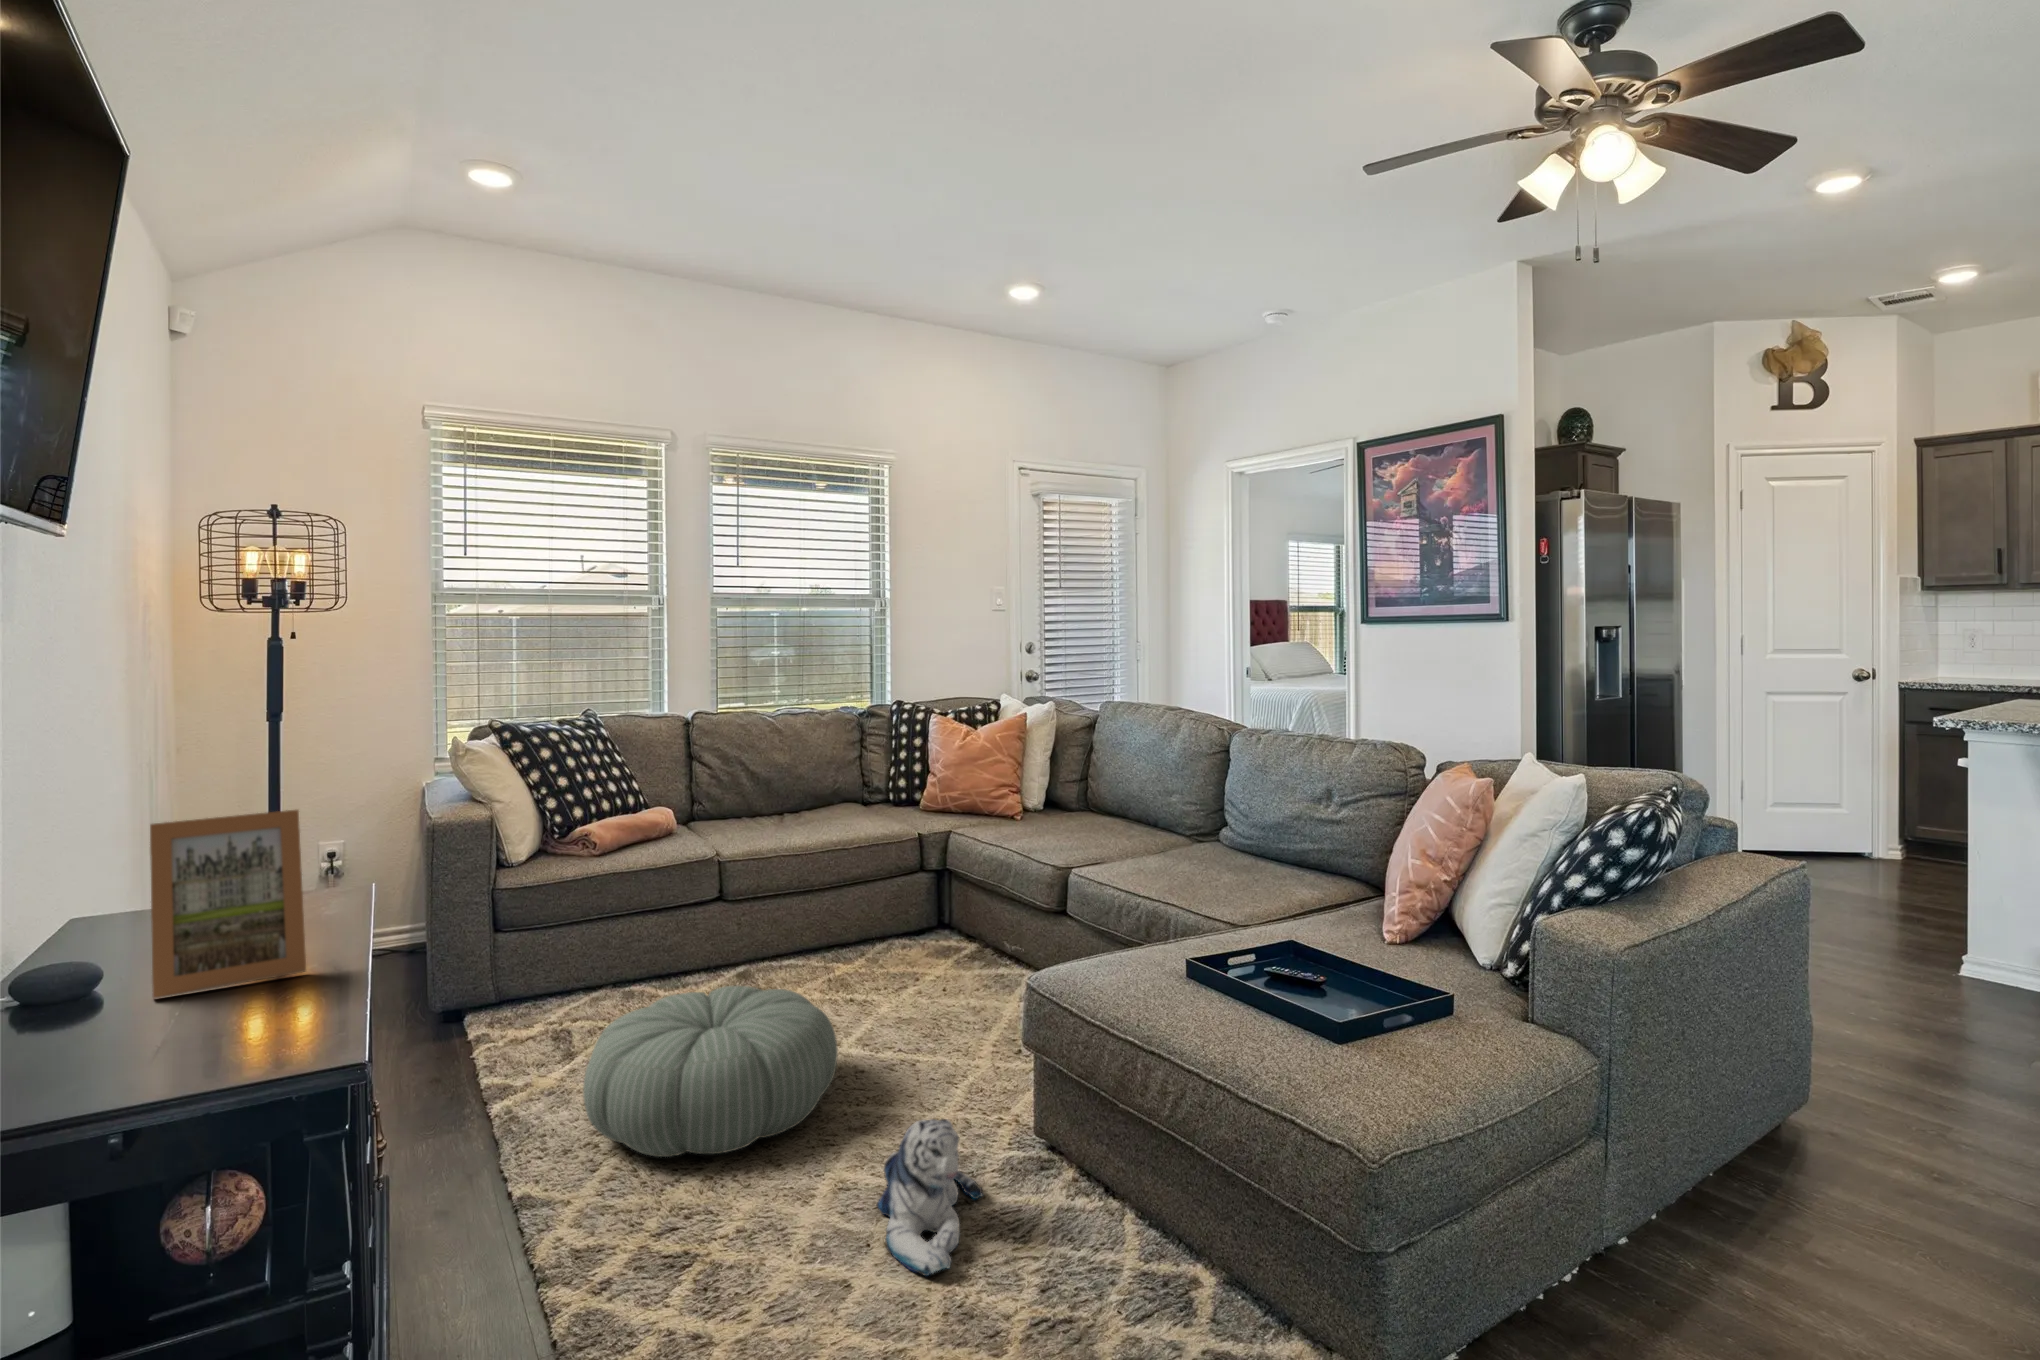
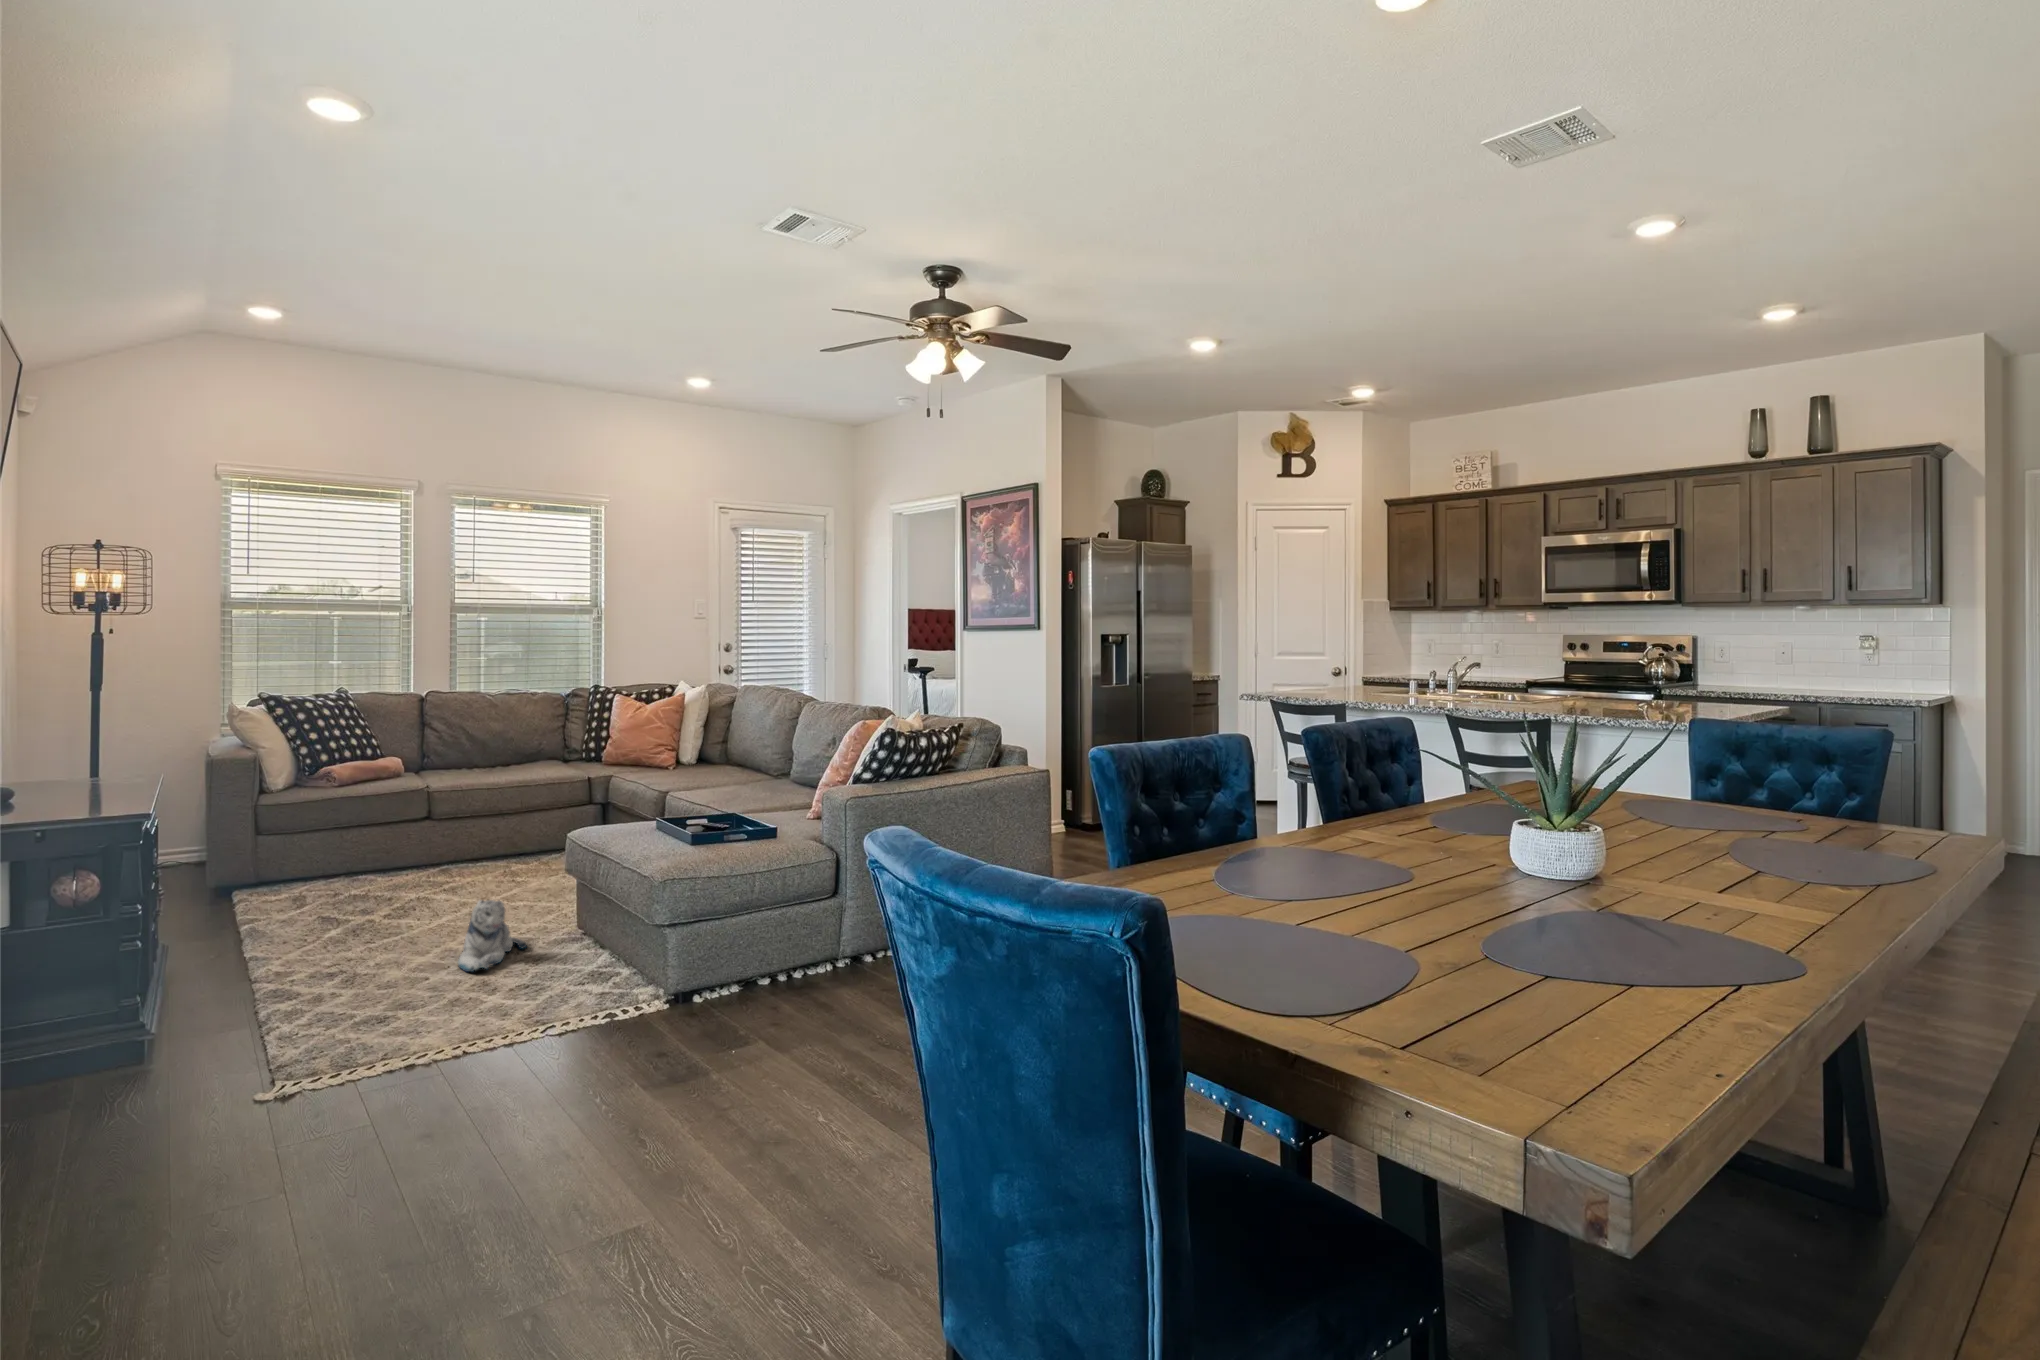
picture frame: present [150,810,306,998] -> none [39,718,121,804]
pouf: present [583,986,838,1157] -> none [297,854,471,940]

